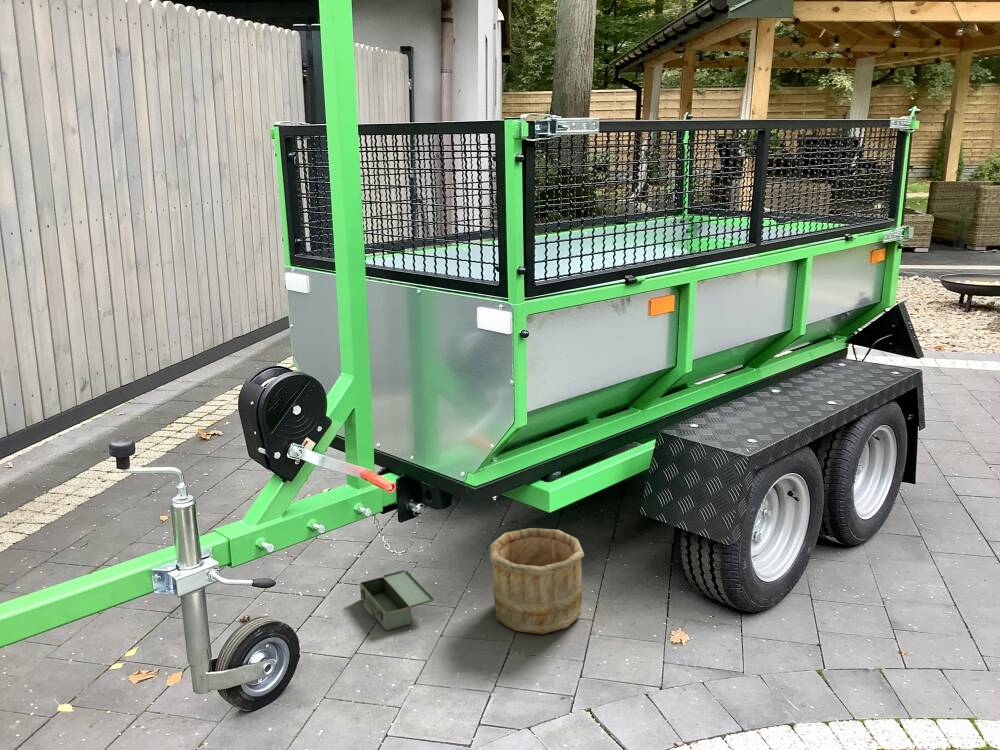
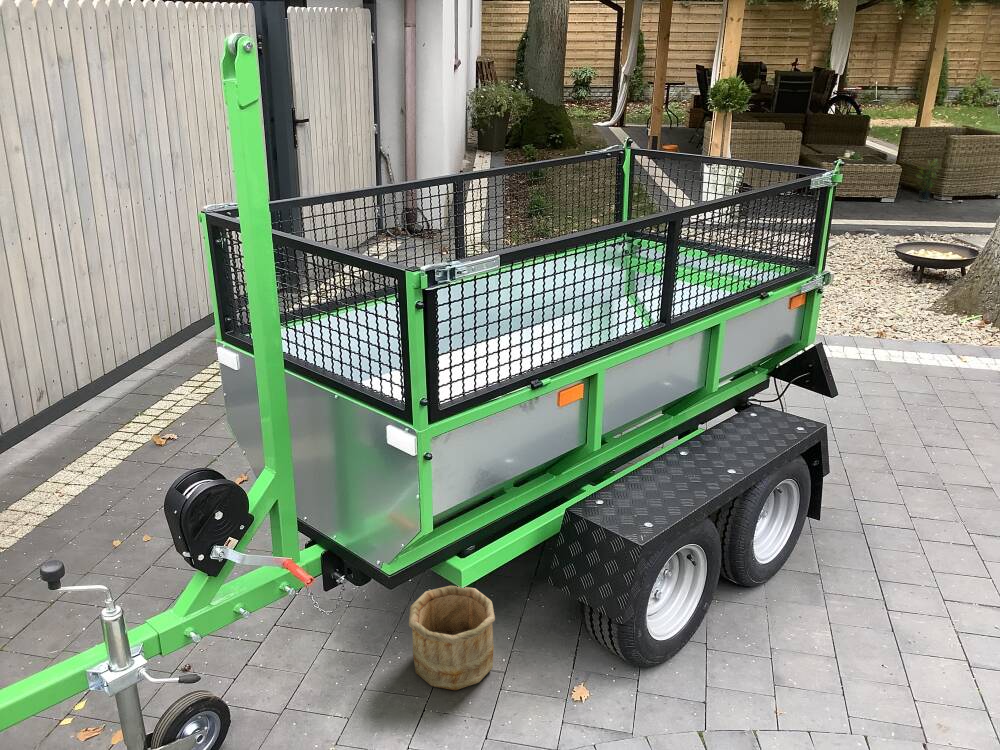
toolbox: present [360,570,434,630] -> none [293,618,359,684]

